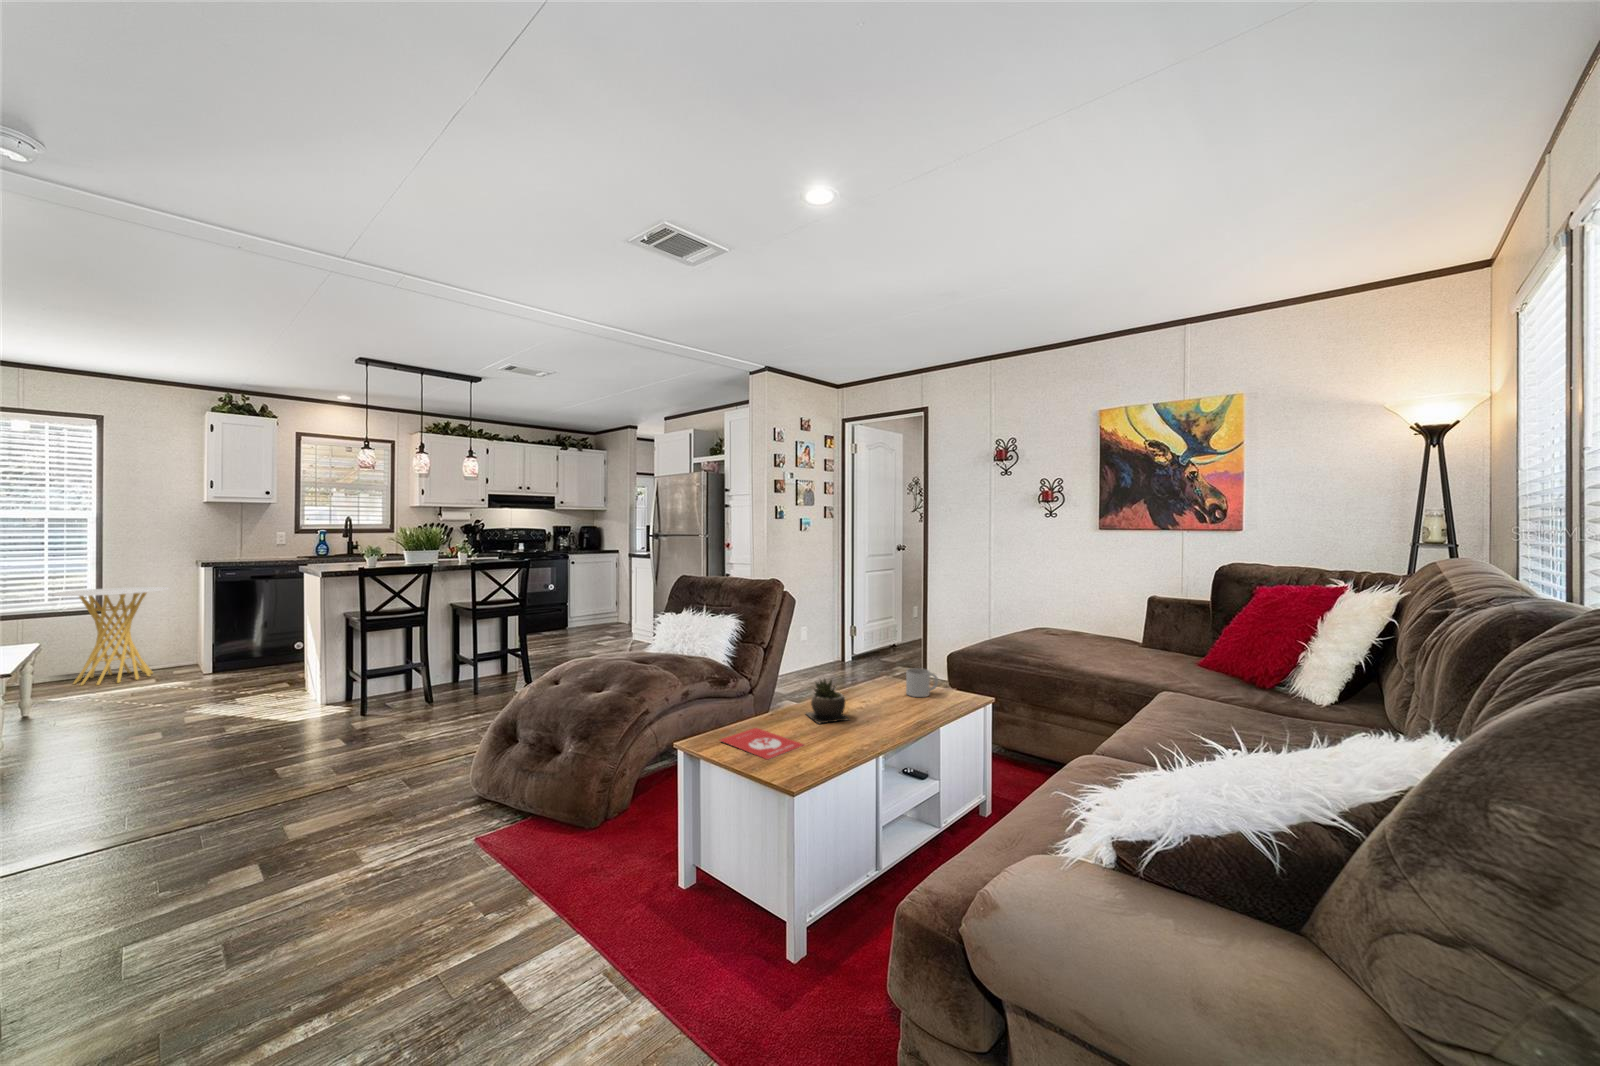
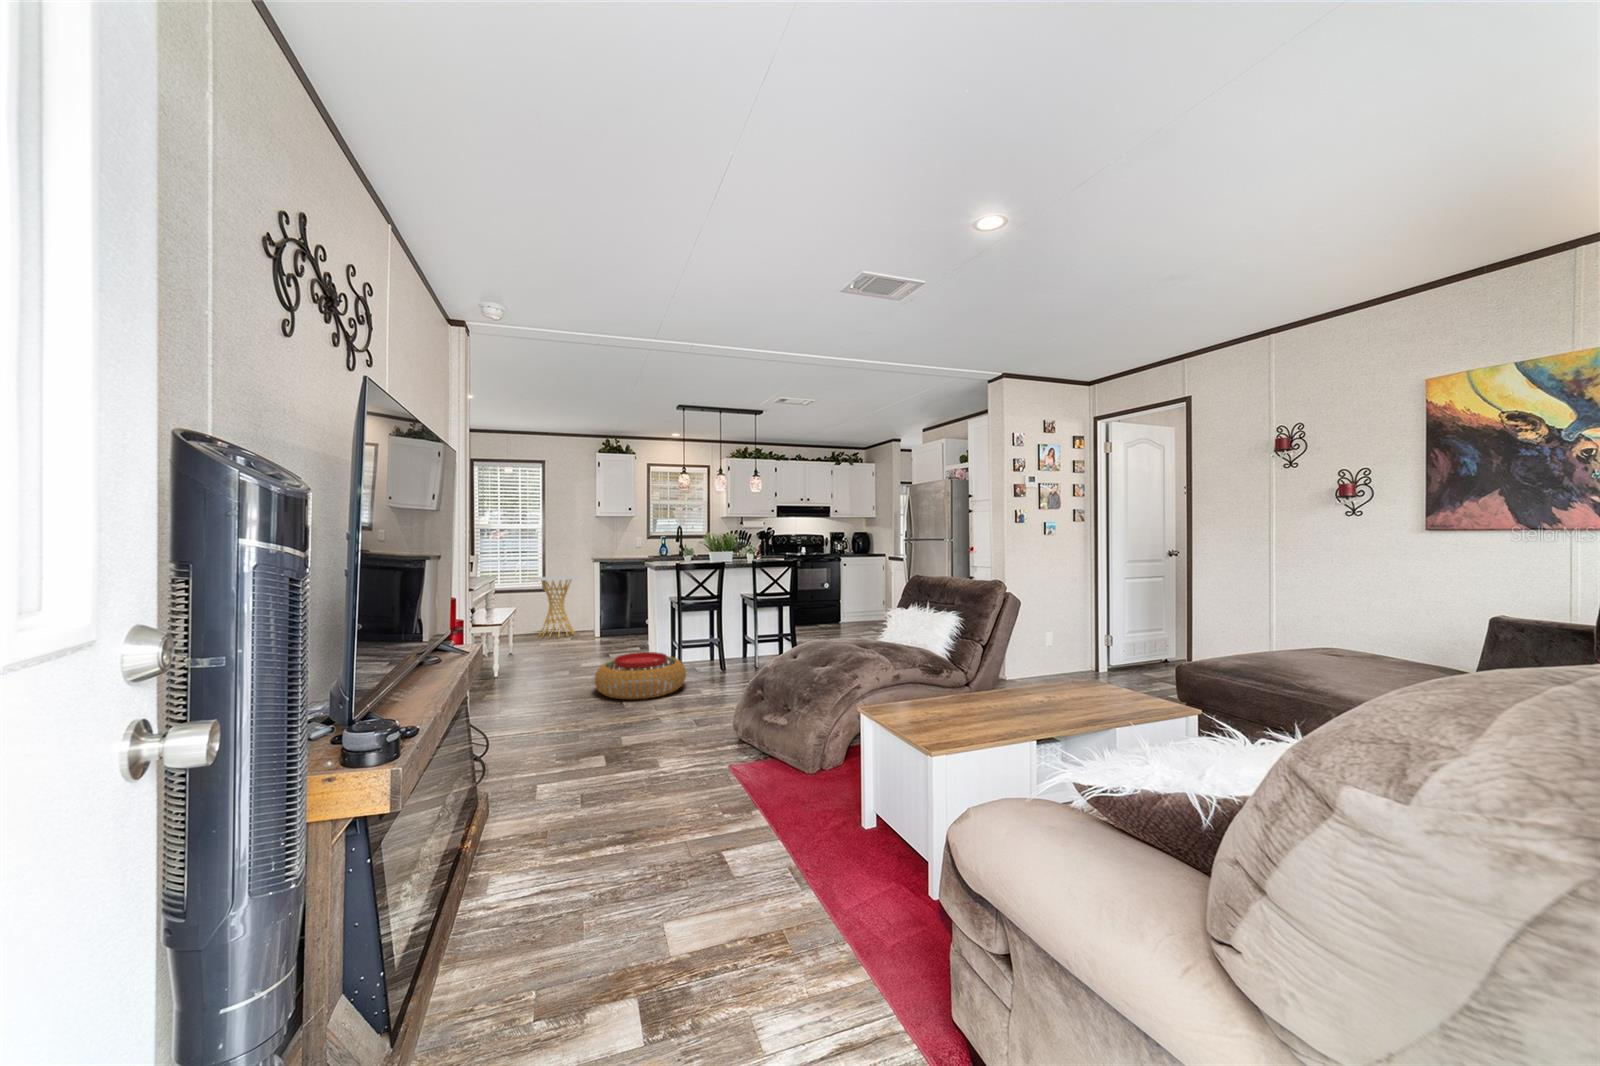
mug: present [906,668,938,697] -> none [1093,675,1130,704]
succulent plant: present [806,679,849,723] -> none [976,672,1017,714]
pouf: none [209,692,377,768] -> present [595,652,686,699]
book: present [720,728,804,759] -> none [889,708,959,732]

